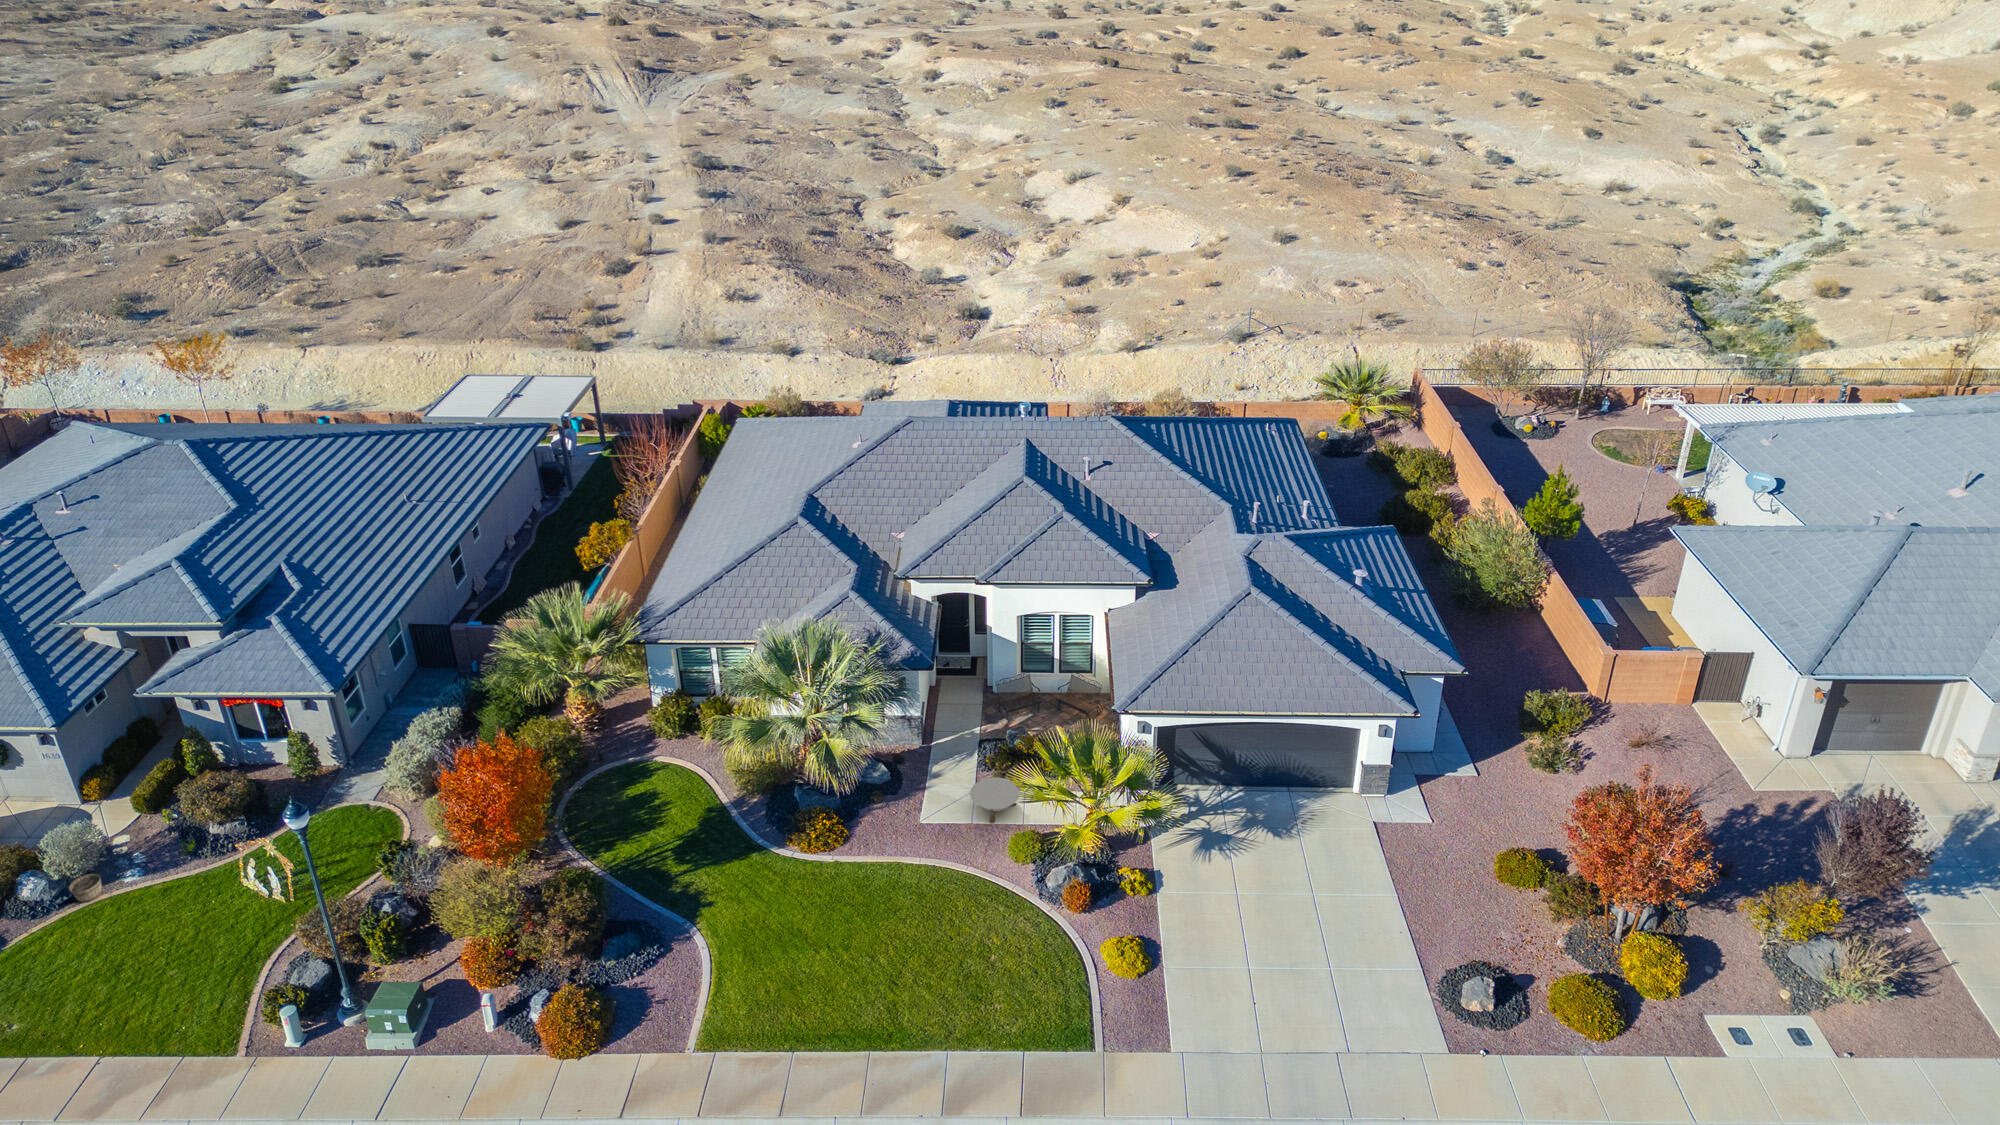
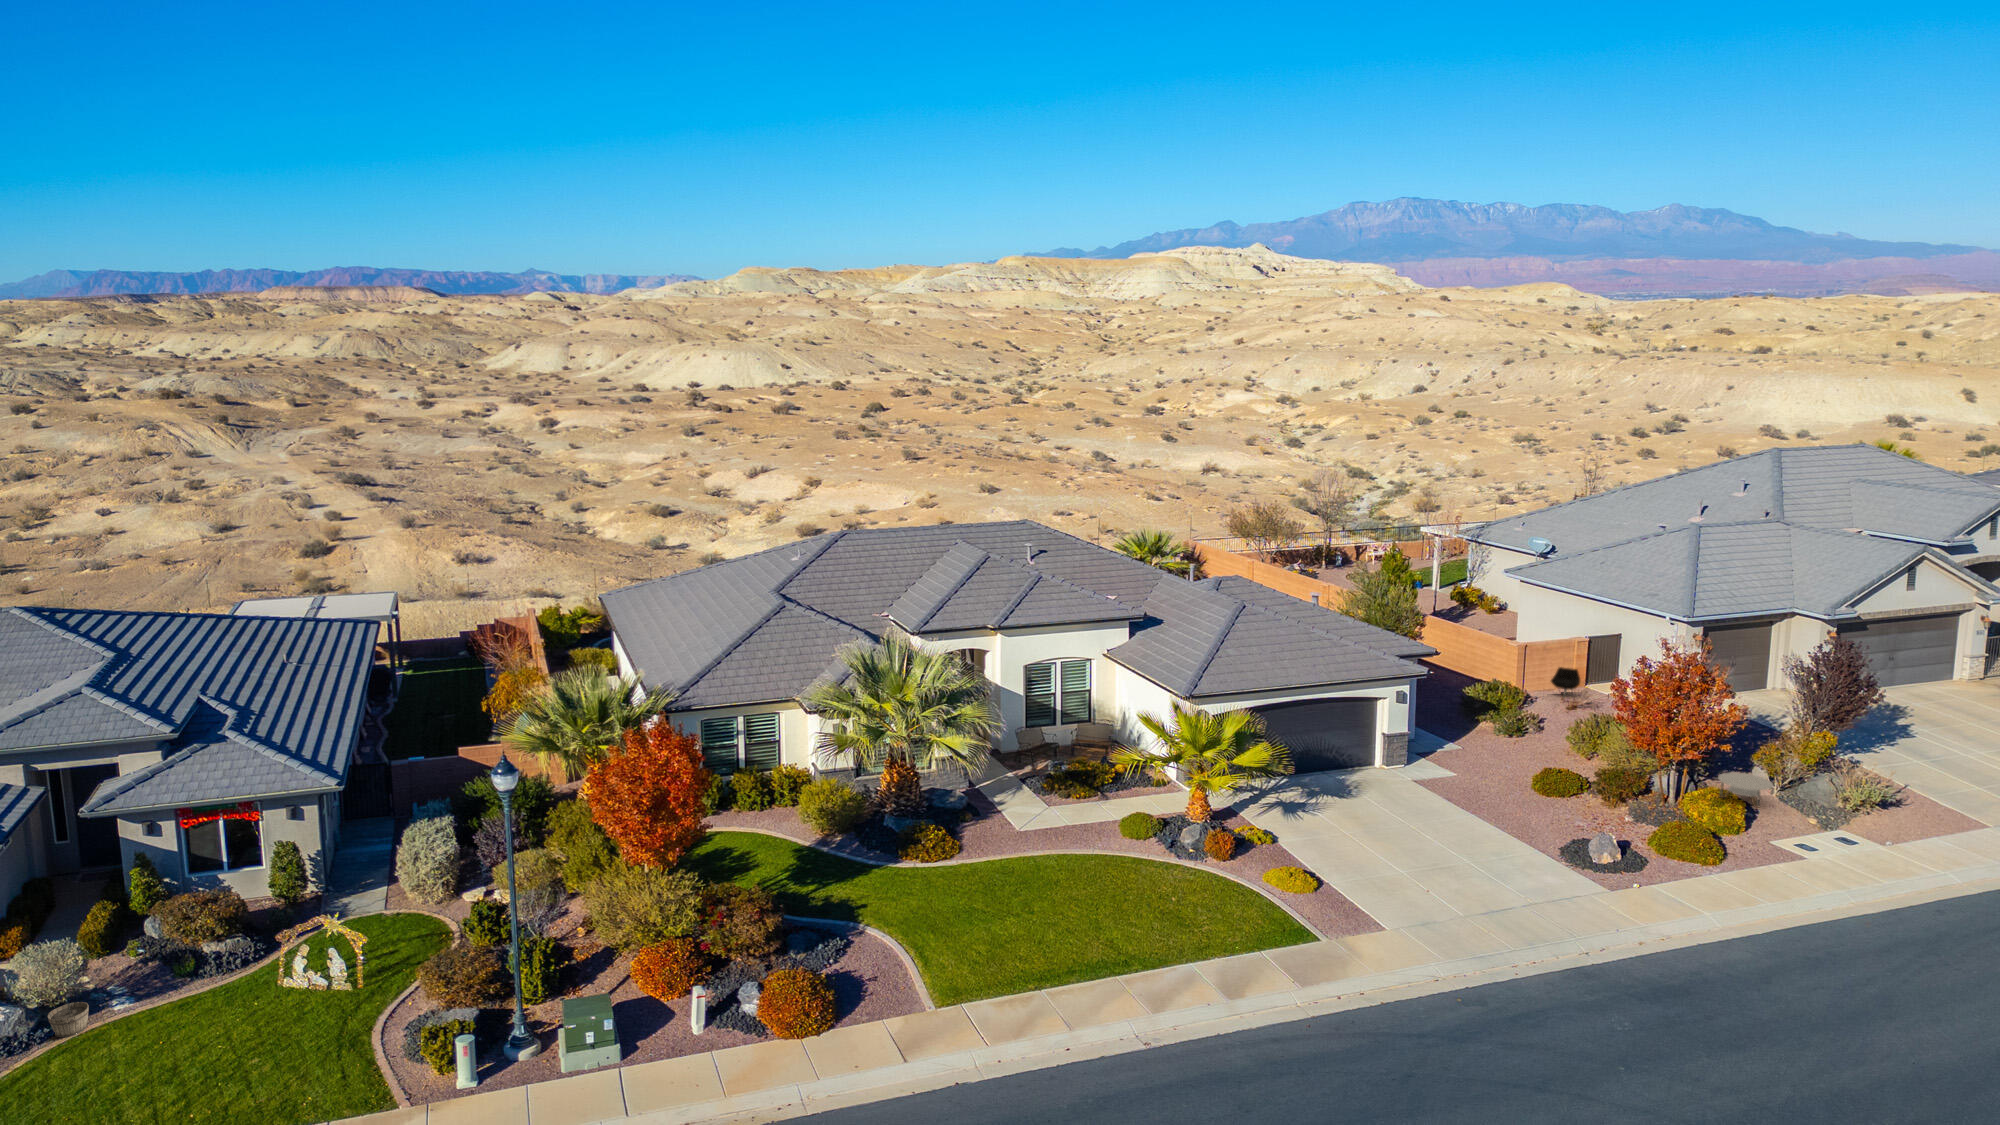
lounge chair: none [1659,680,1700,720] -> present [1551,667,1580,695]
round table: present [970,777,1020,823] -> present [1718,772,1773,808]

